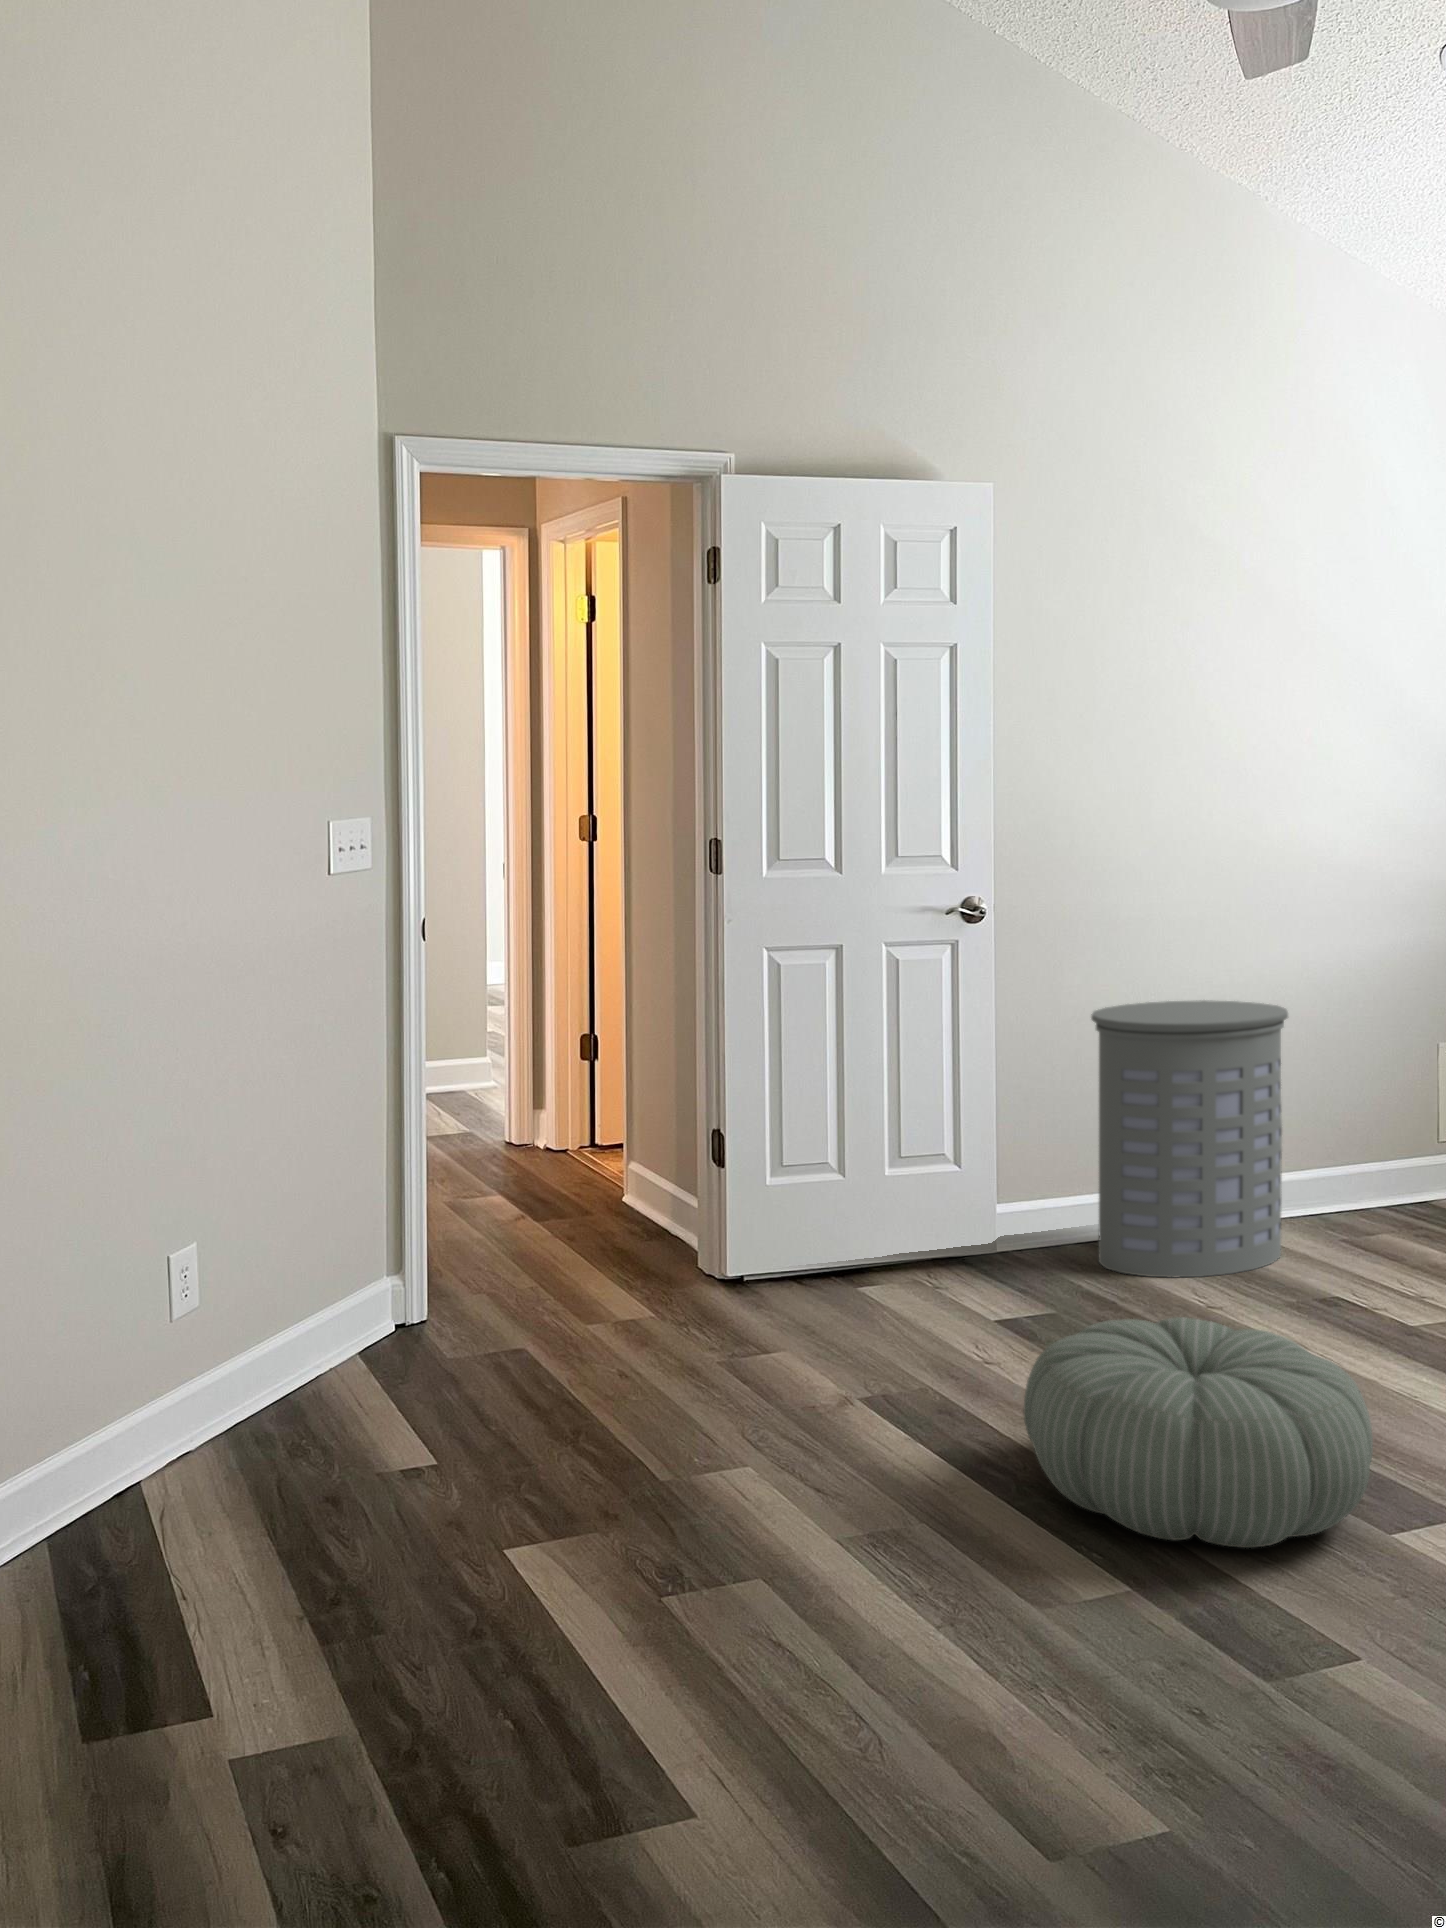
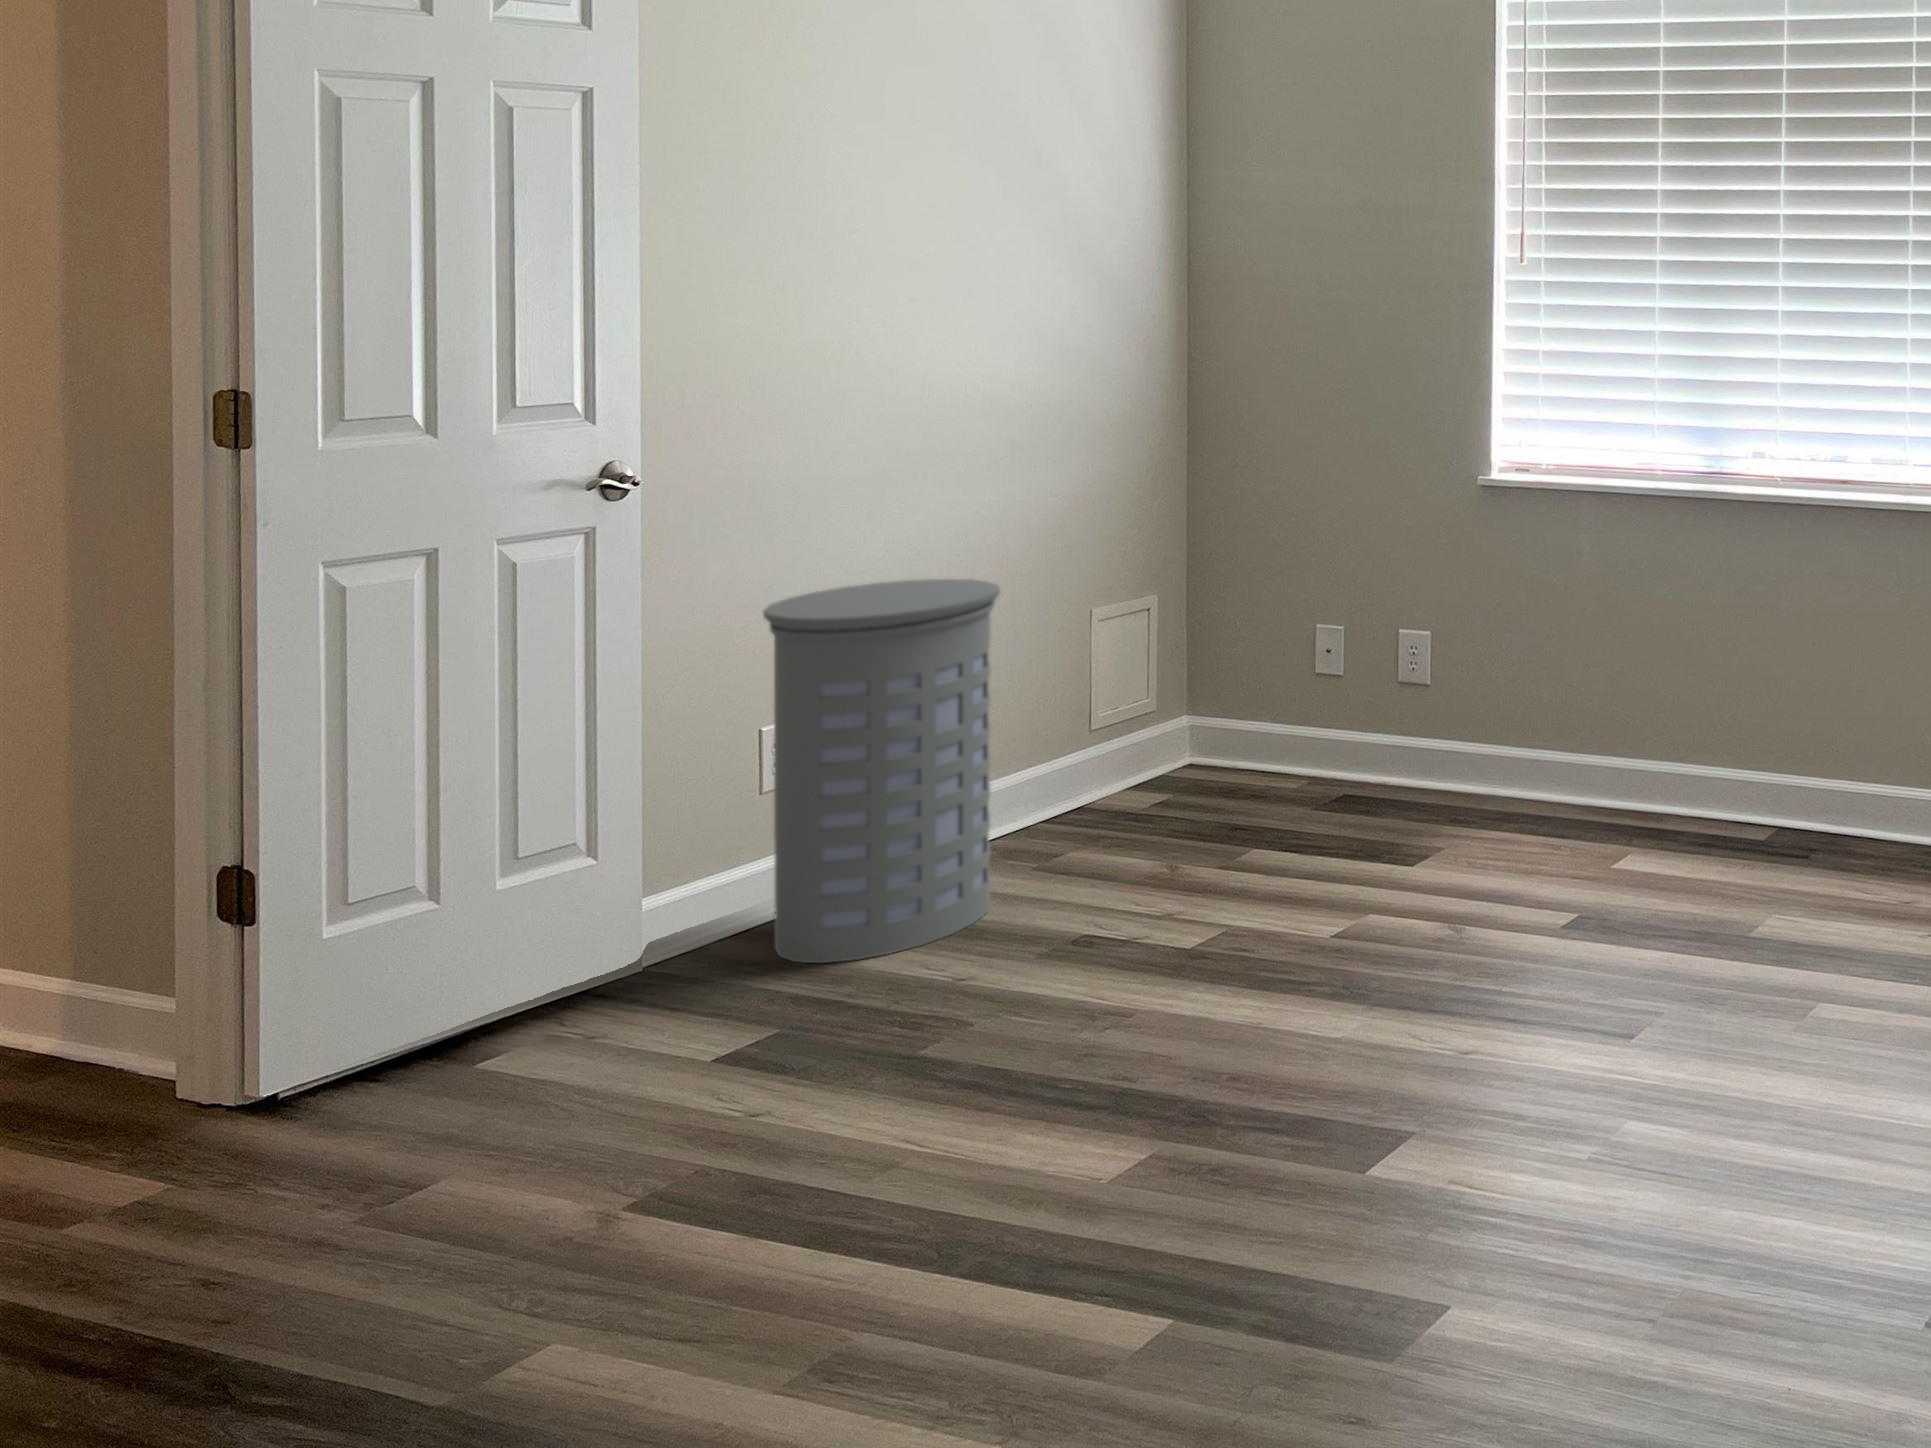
pouf: present [1023,1317,1373,1548] -> none [927,972,1359,1255]

